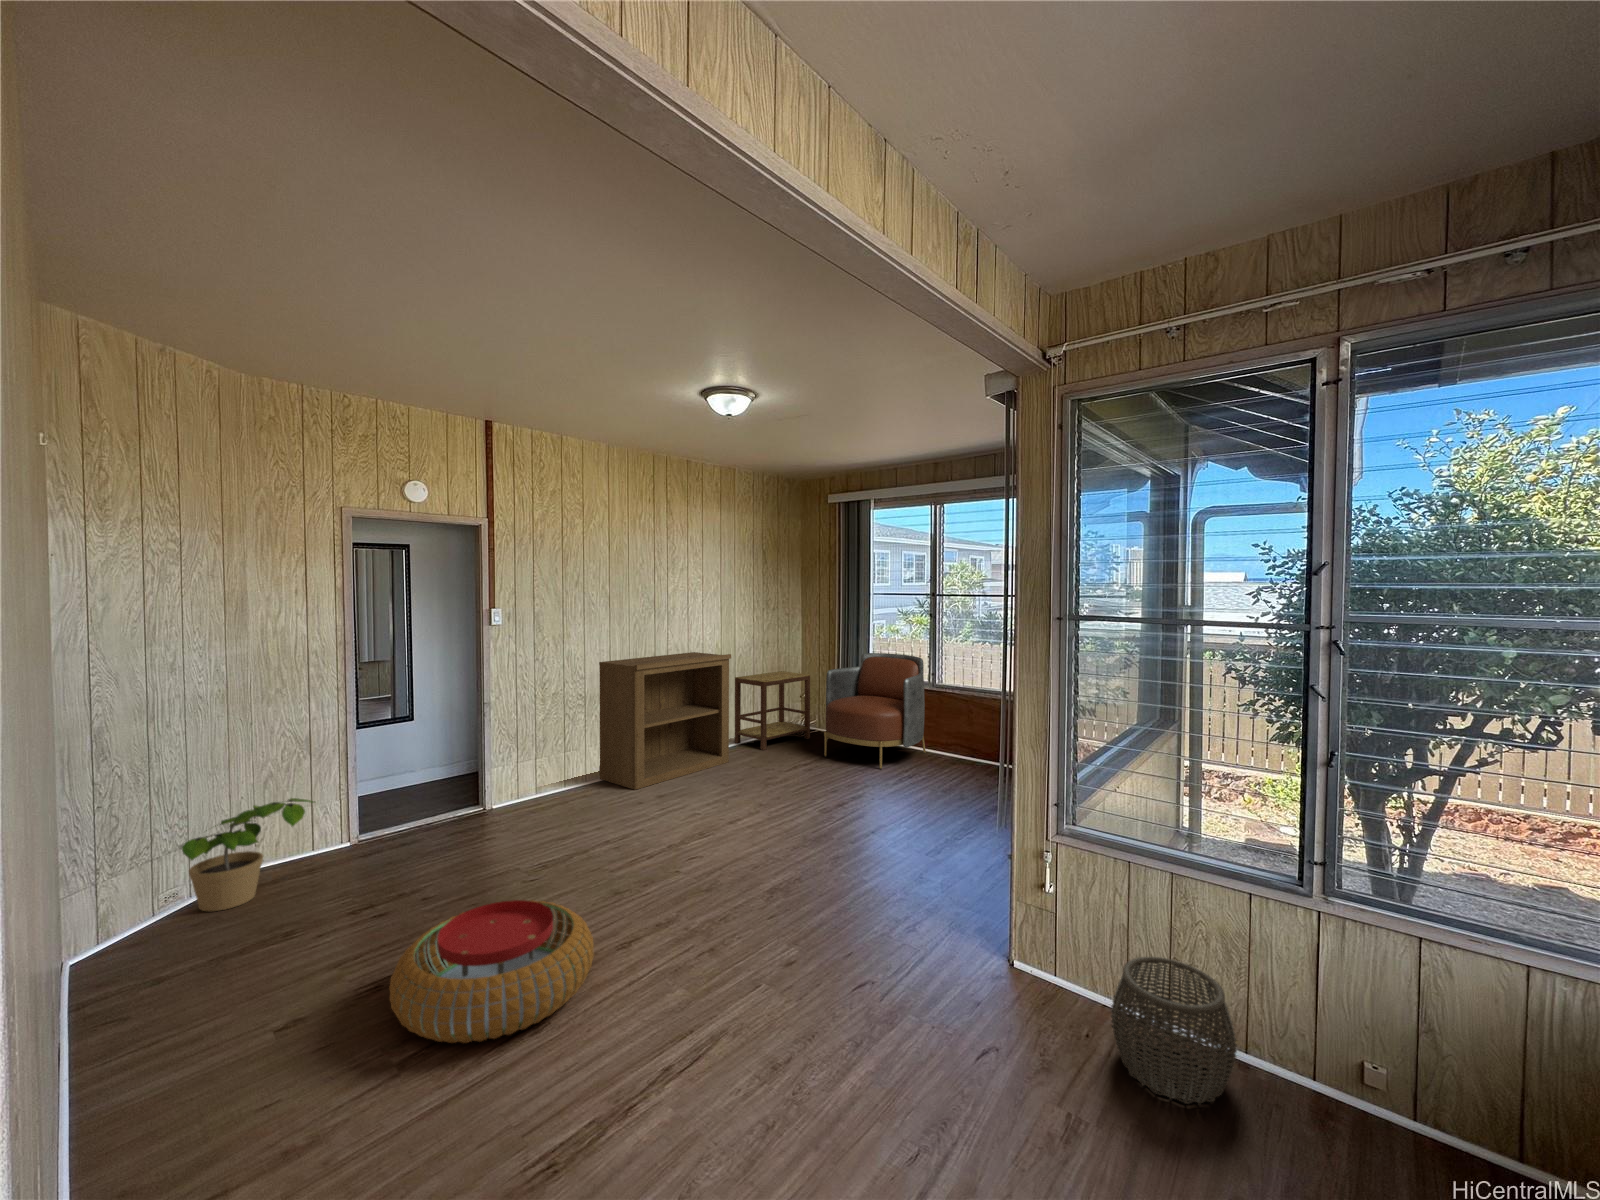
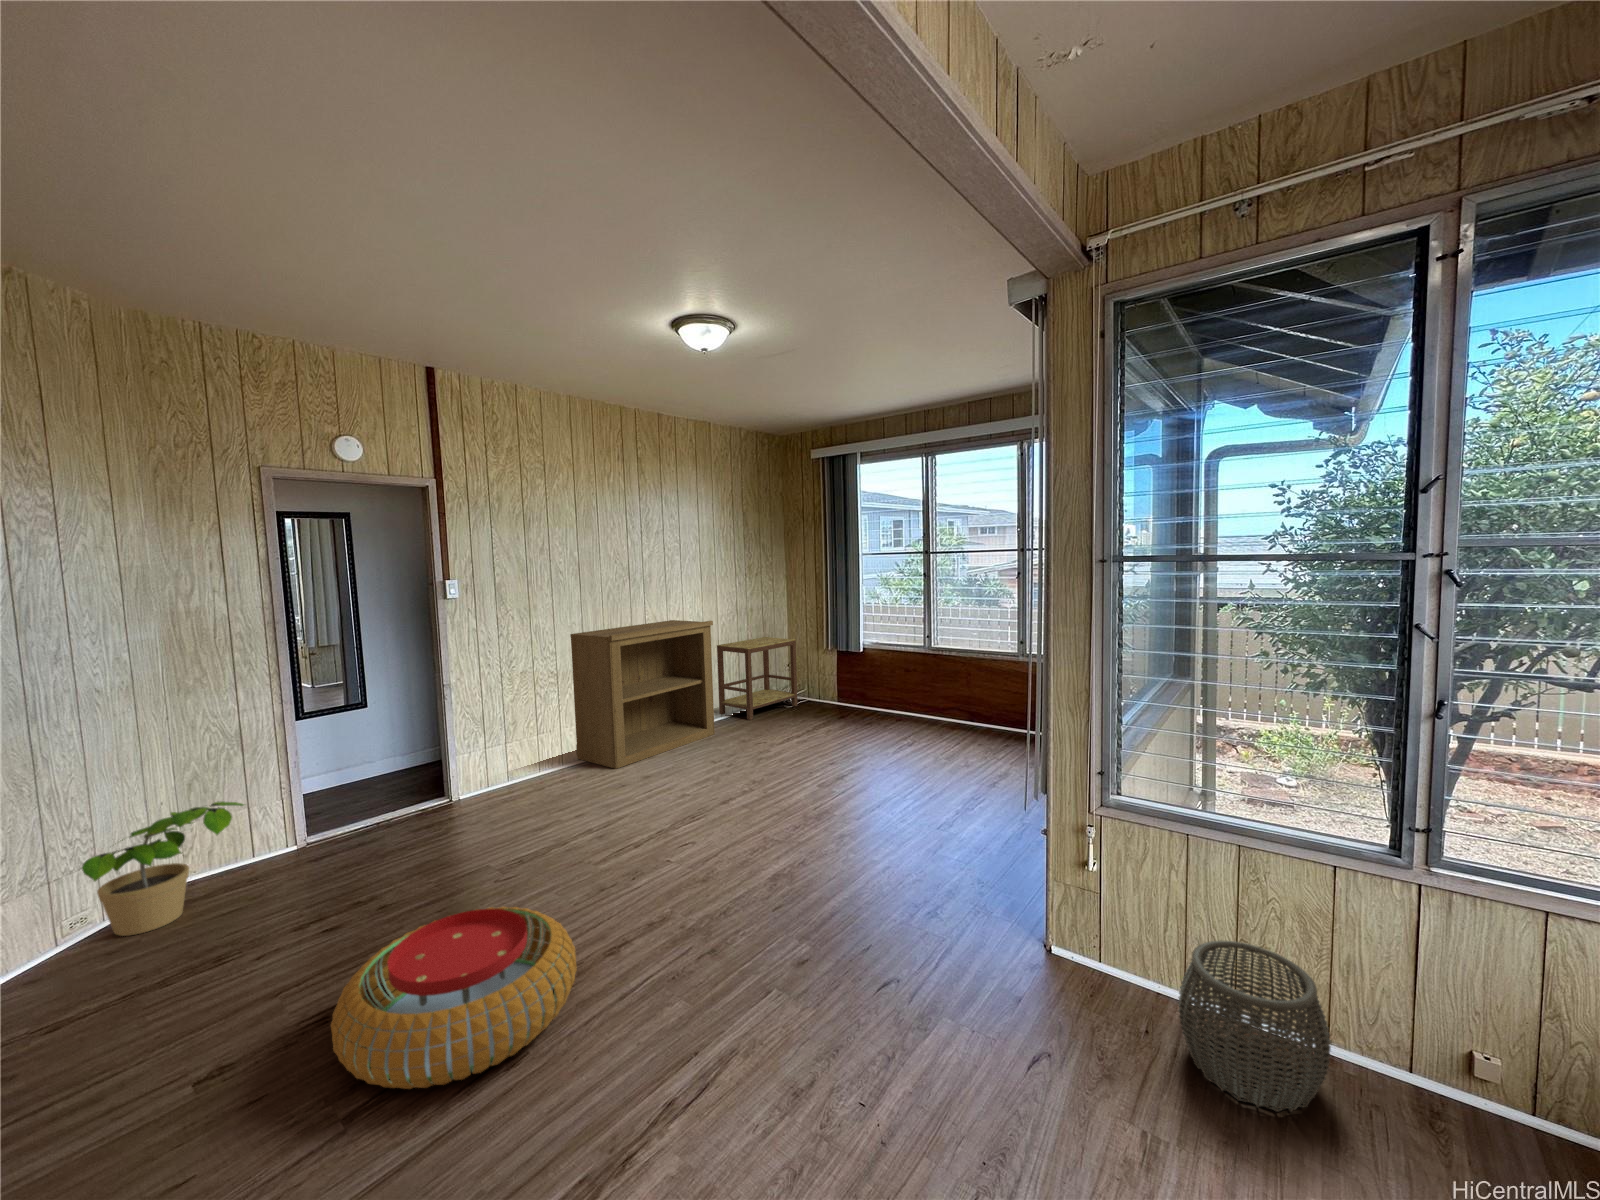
armchair: present [824,653,926,769] -> none [813,614,919,735]

